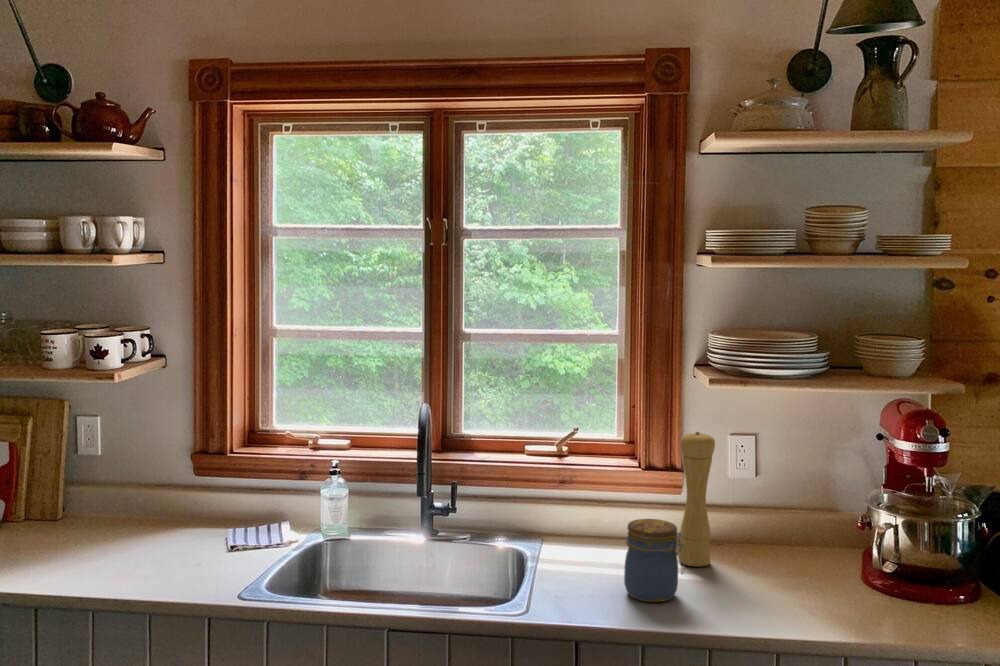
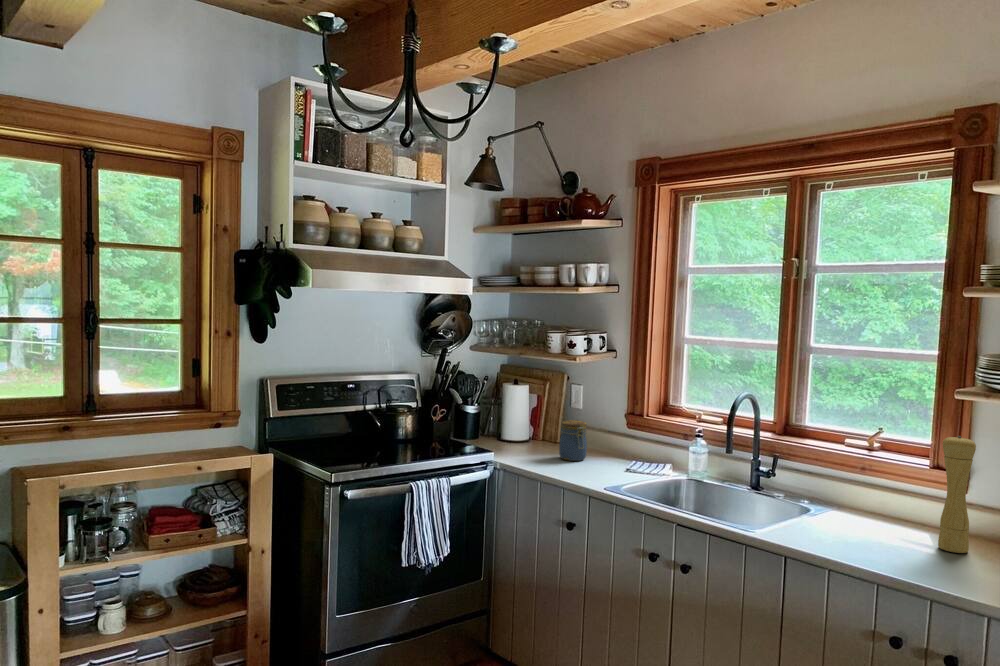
jar: present [624,519,685,602] -> present [559,420,587,461]

